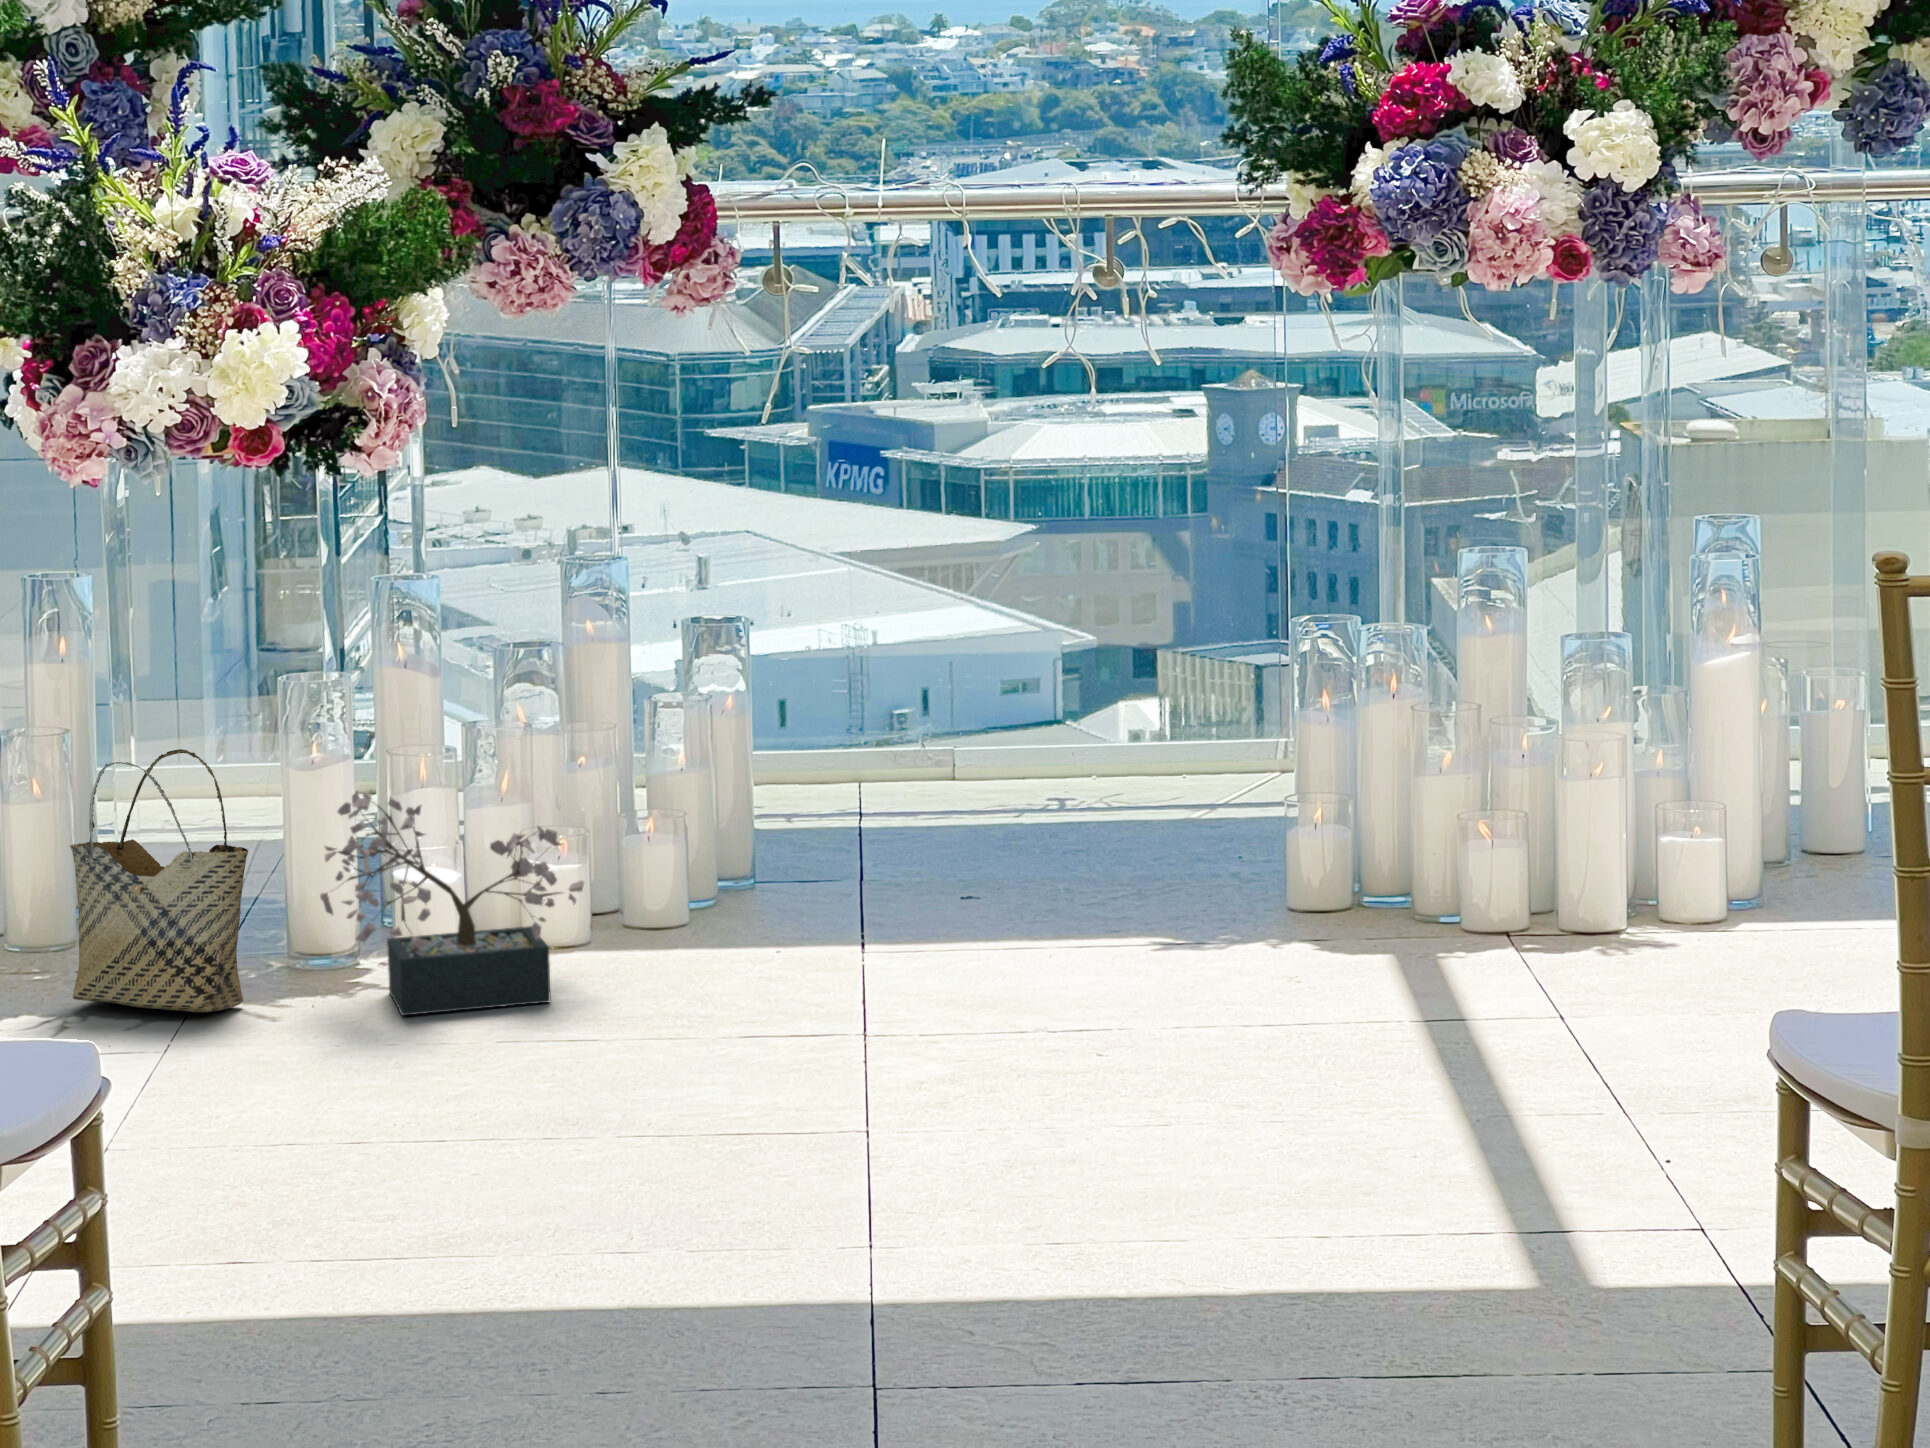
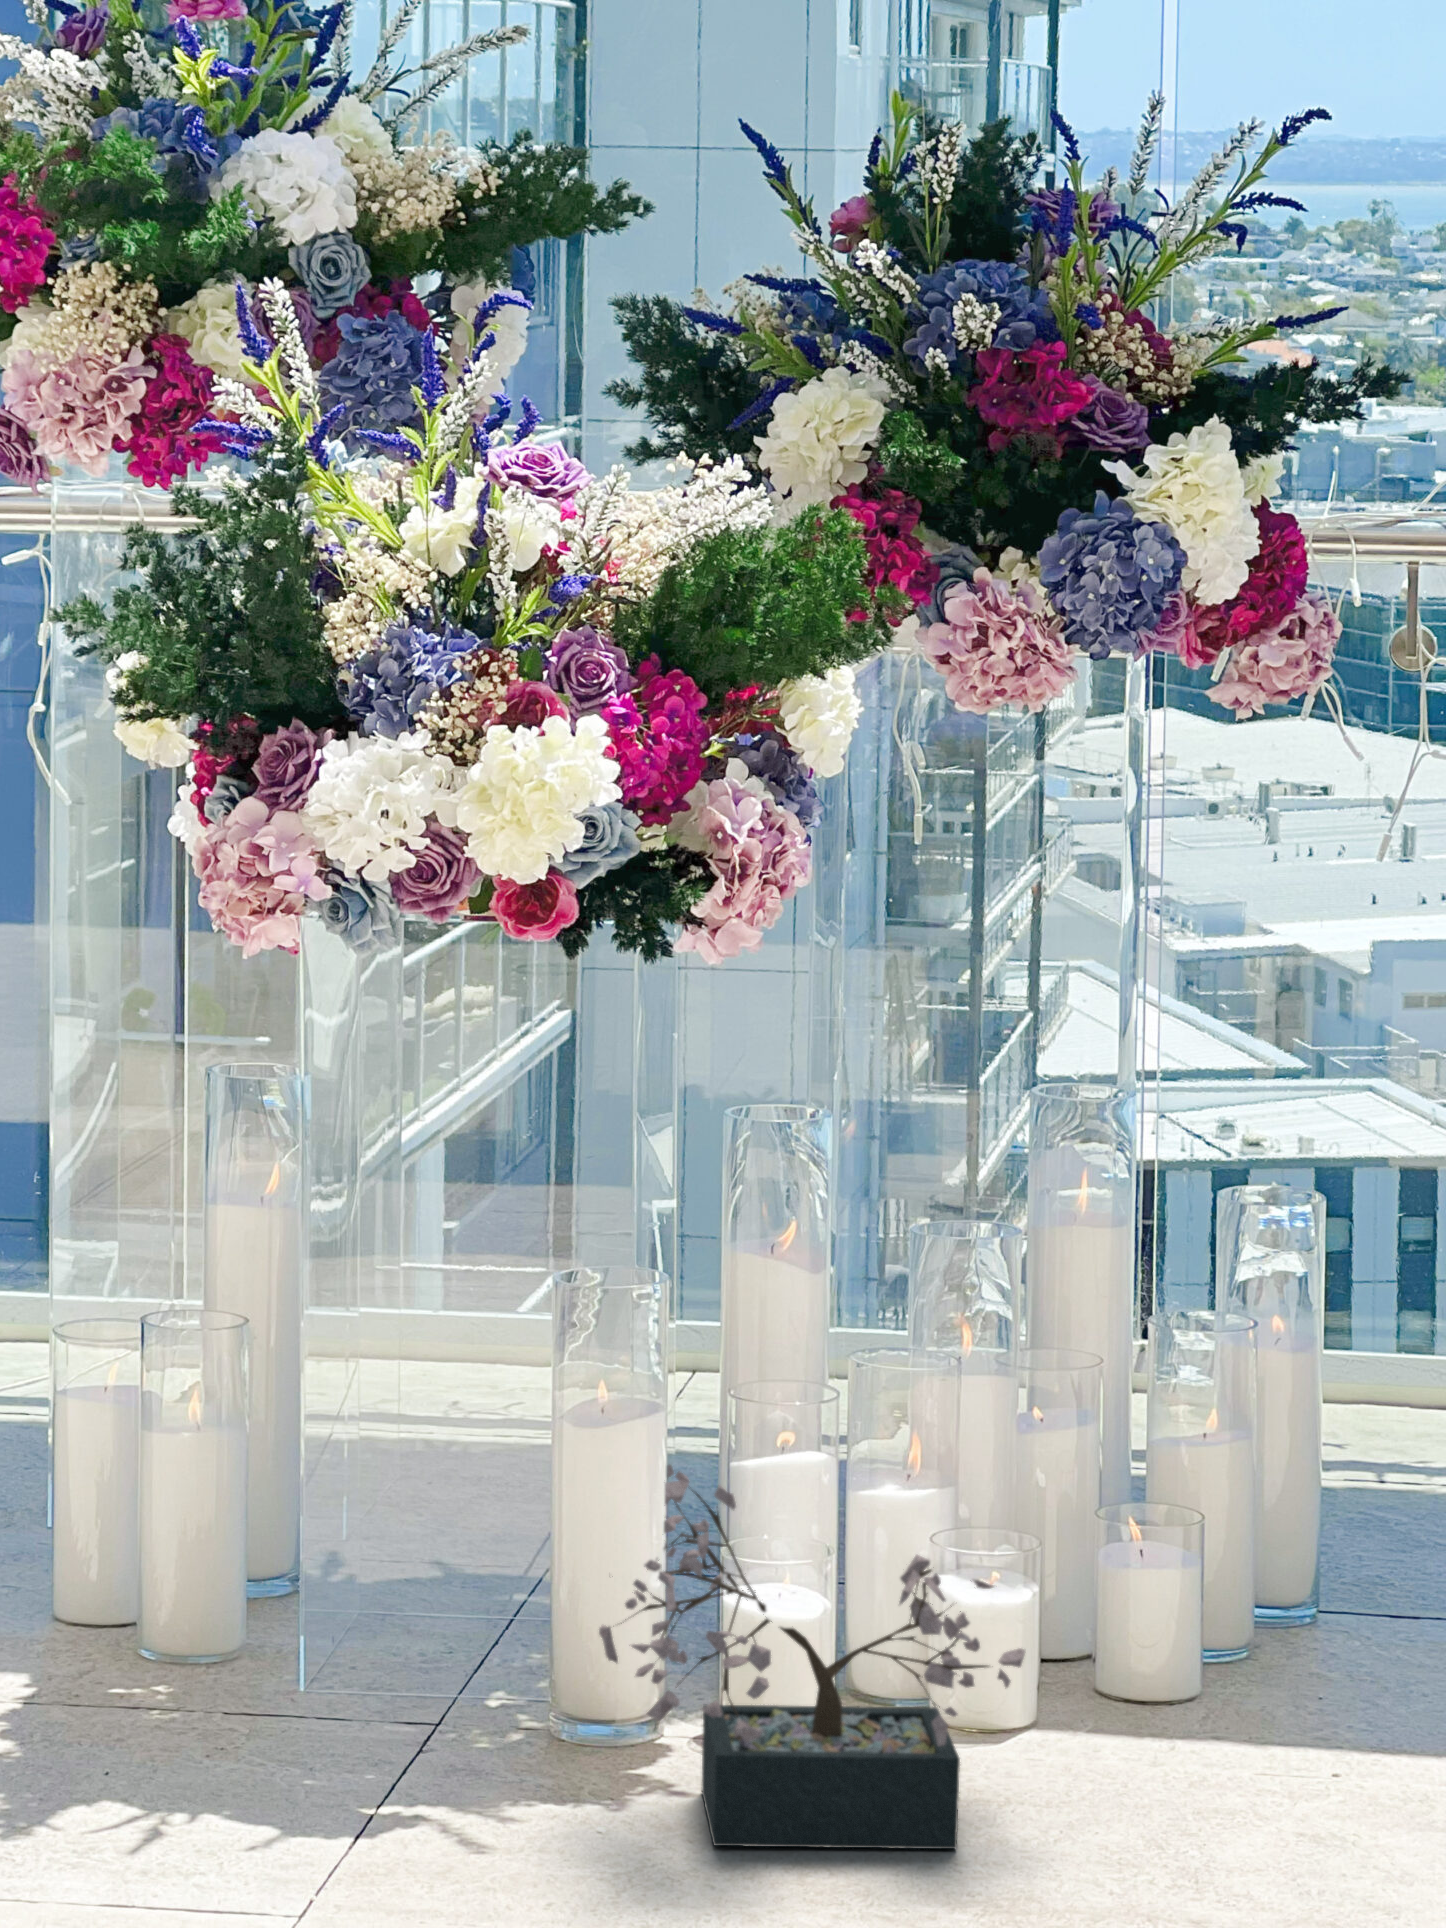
woven basket: present [70,749,248,1012] -> none [214,1366,493,1798]

